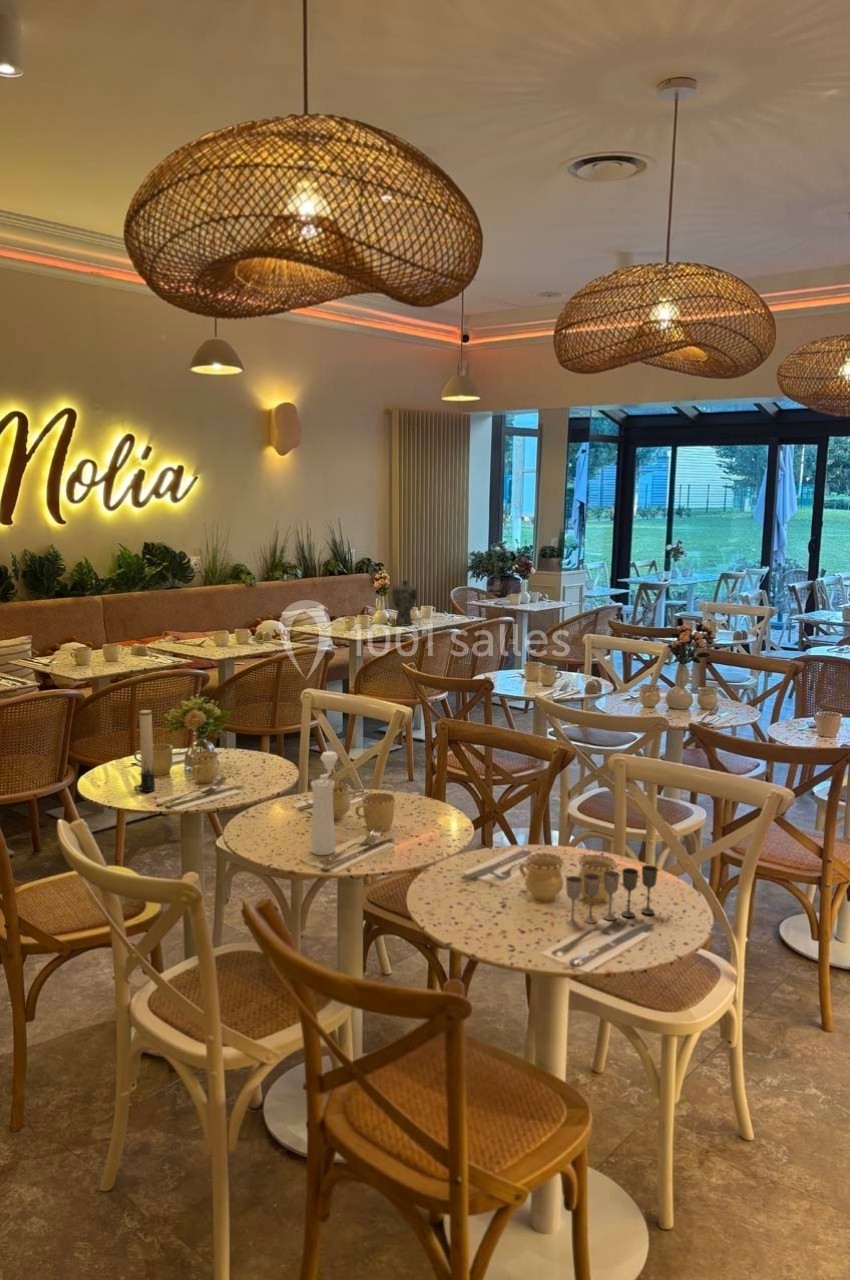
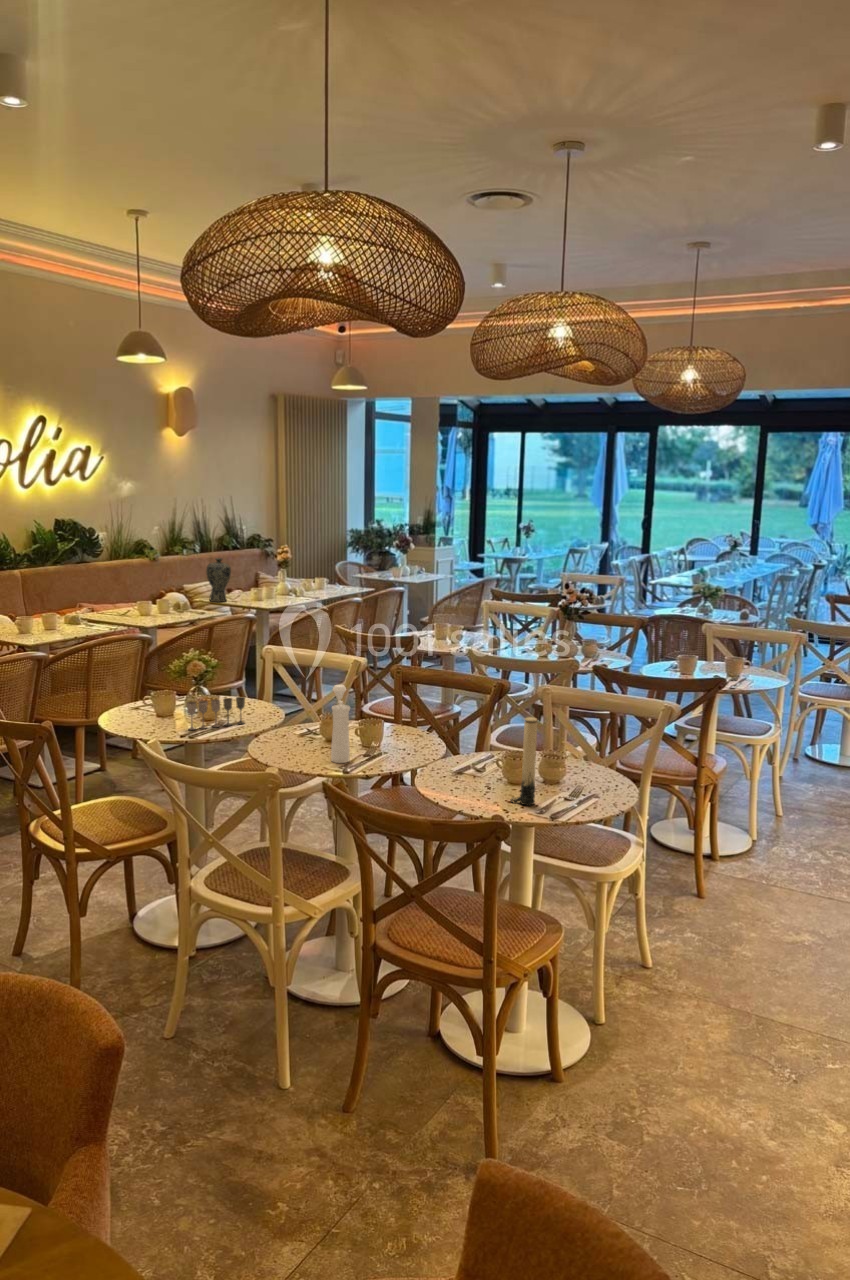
vase: present [392,580,417,626] -> present [206,558,231,602]
candle: present [134,710,155,792] -> present [510,717,537,805]
wine glass: present [566,865,658,926] -> present [187,697,245,730]

